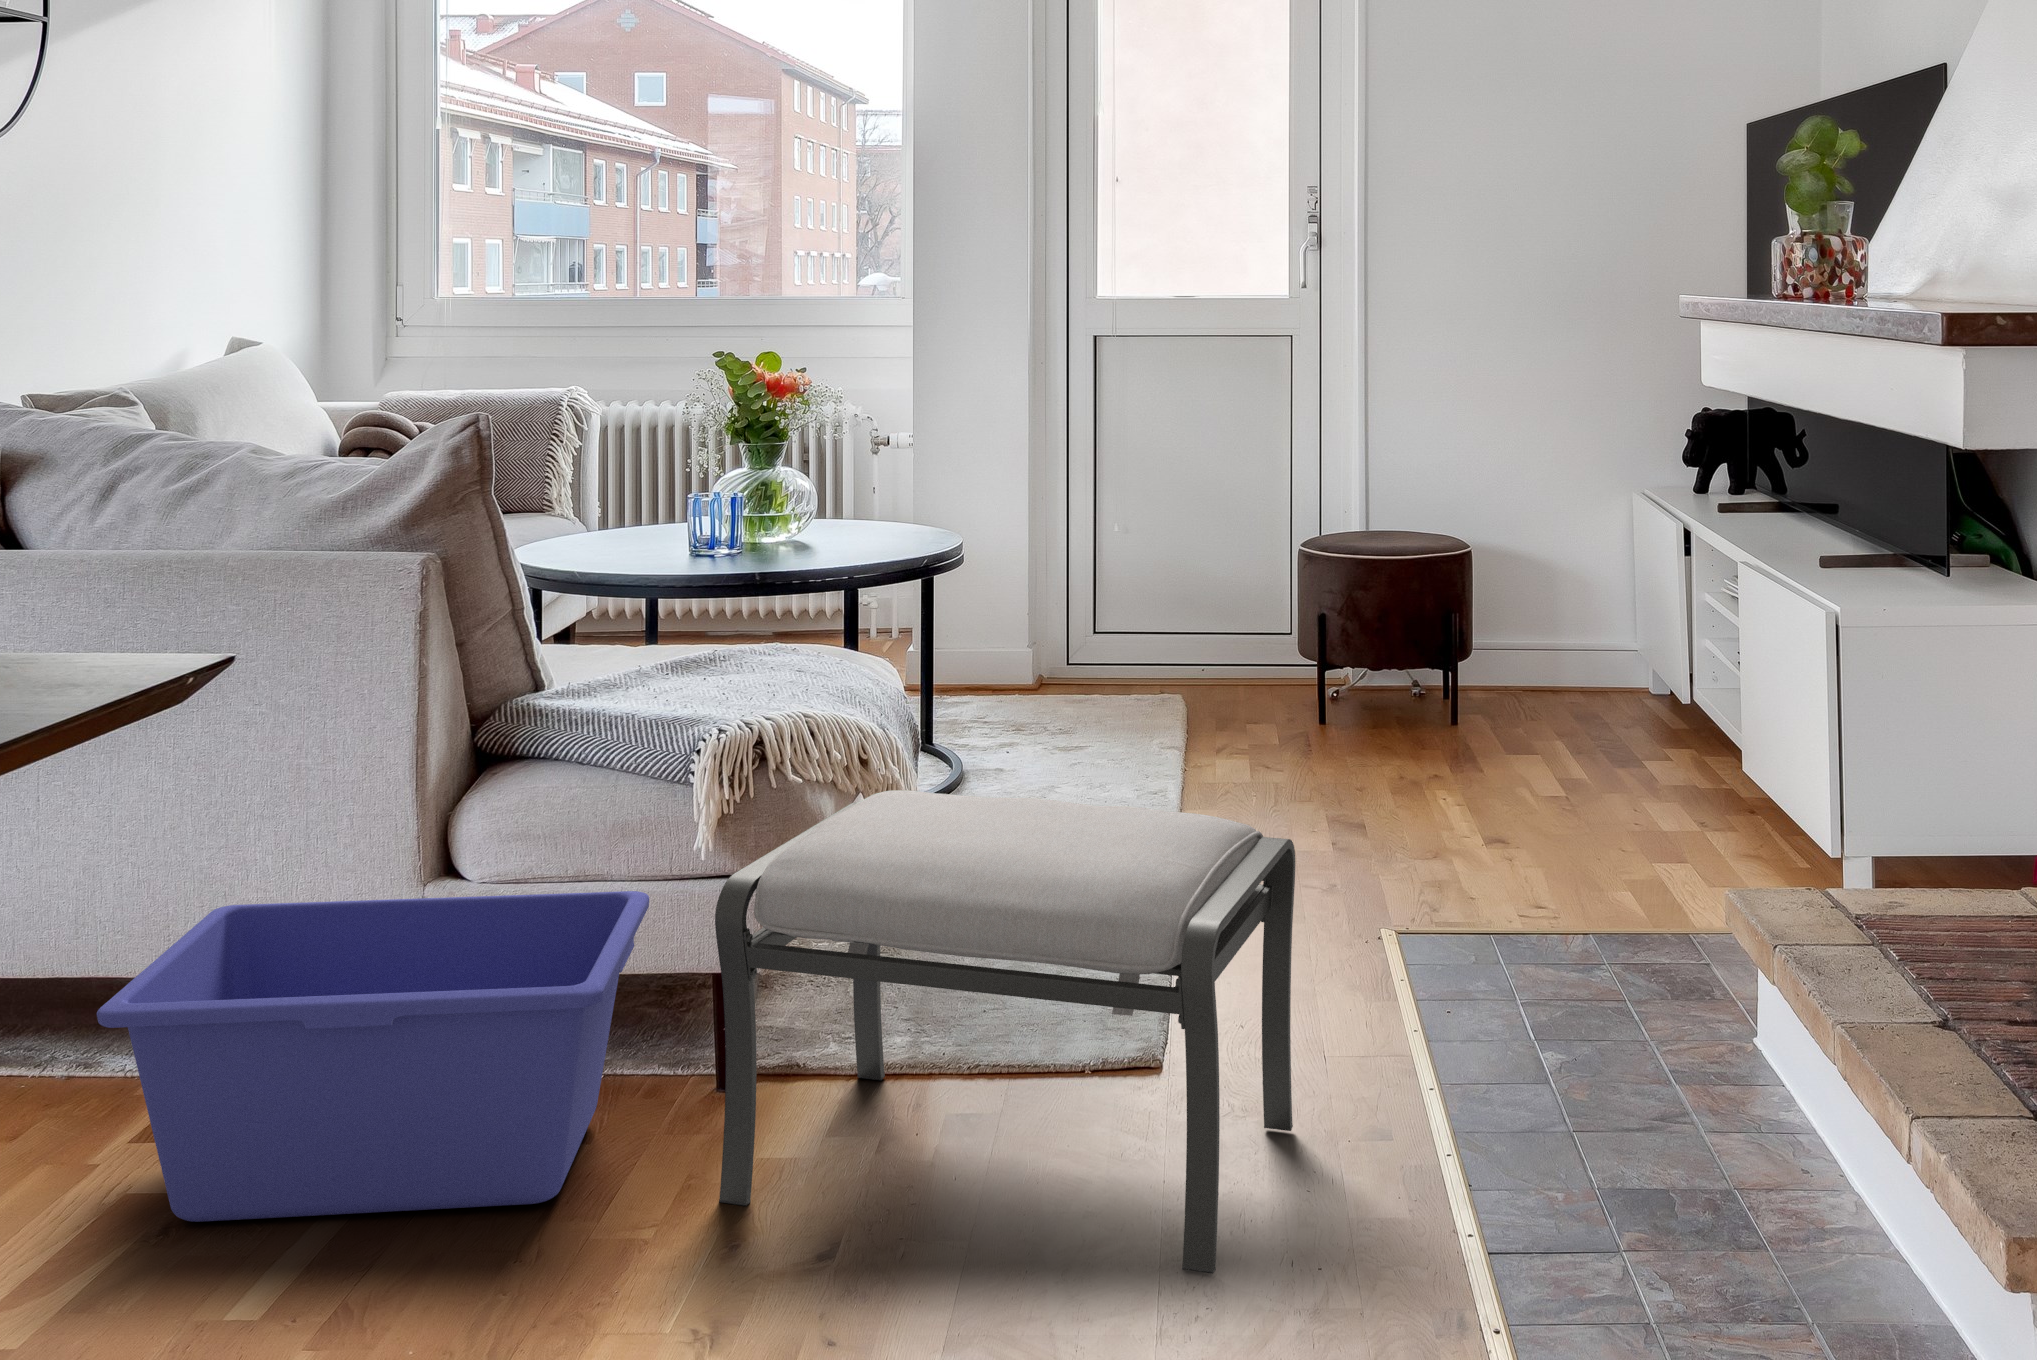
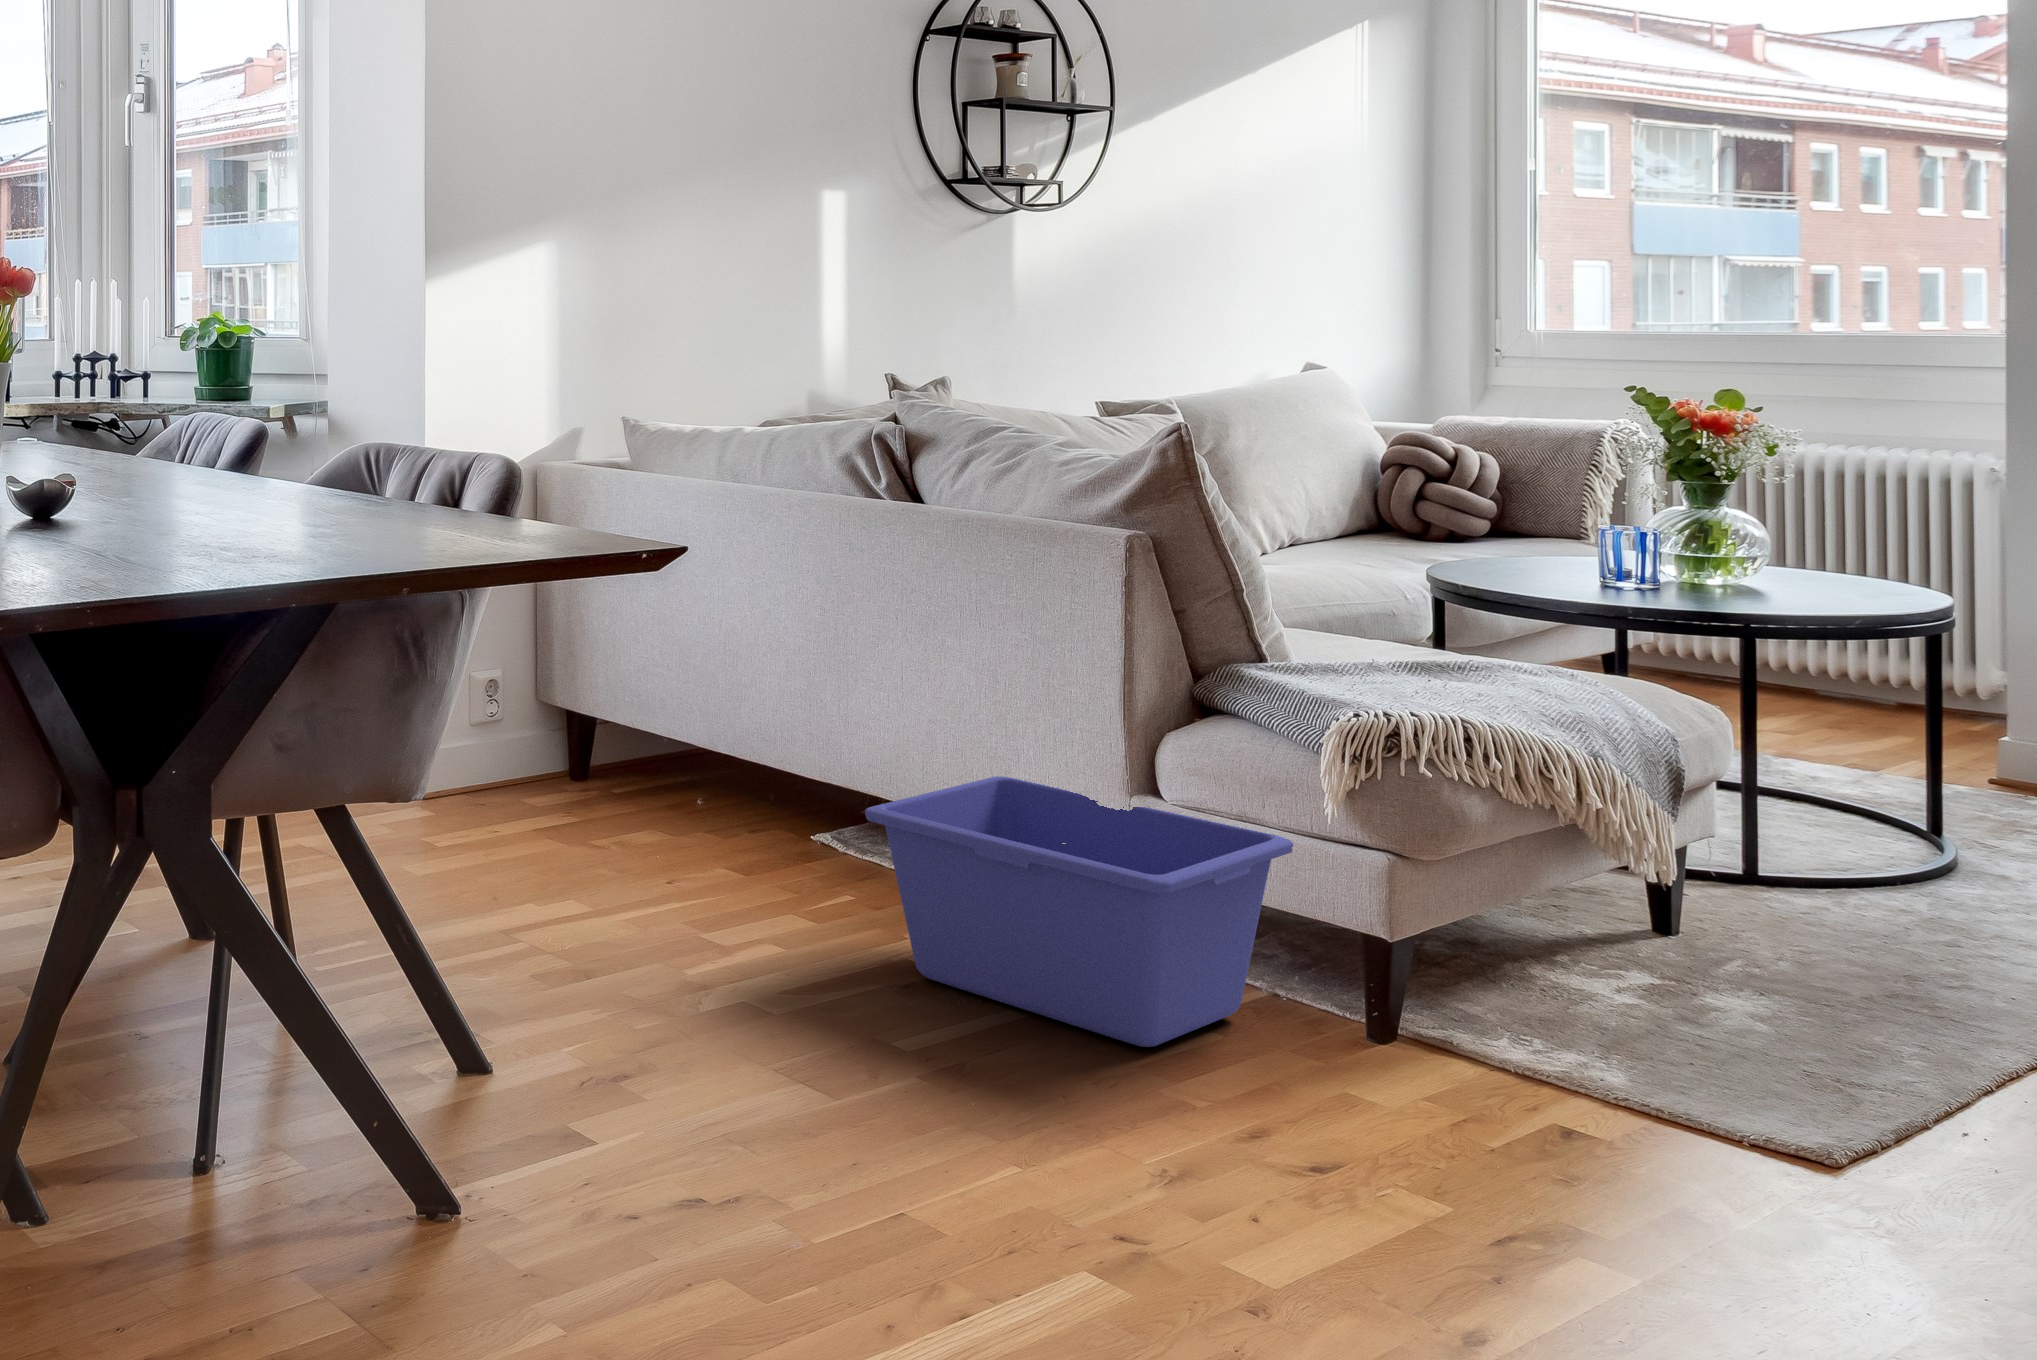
ottoman: present [715,790,1295,1274] -> none [1265,796,1913,1305]

